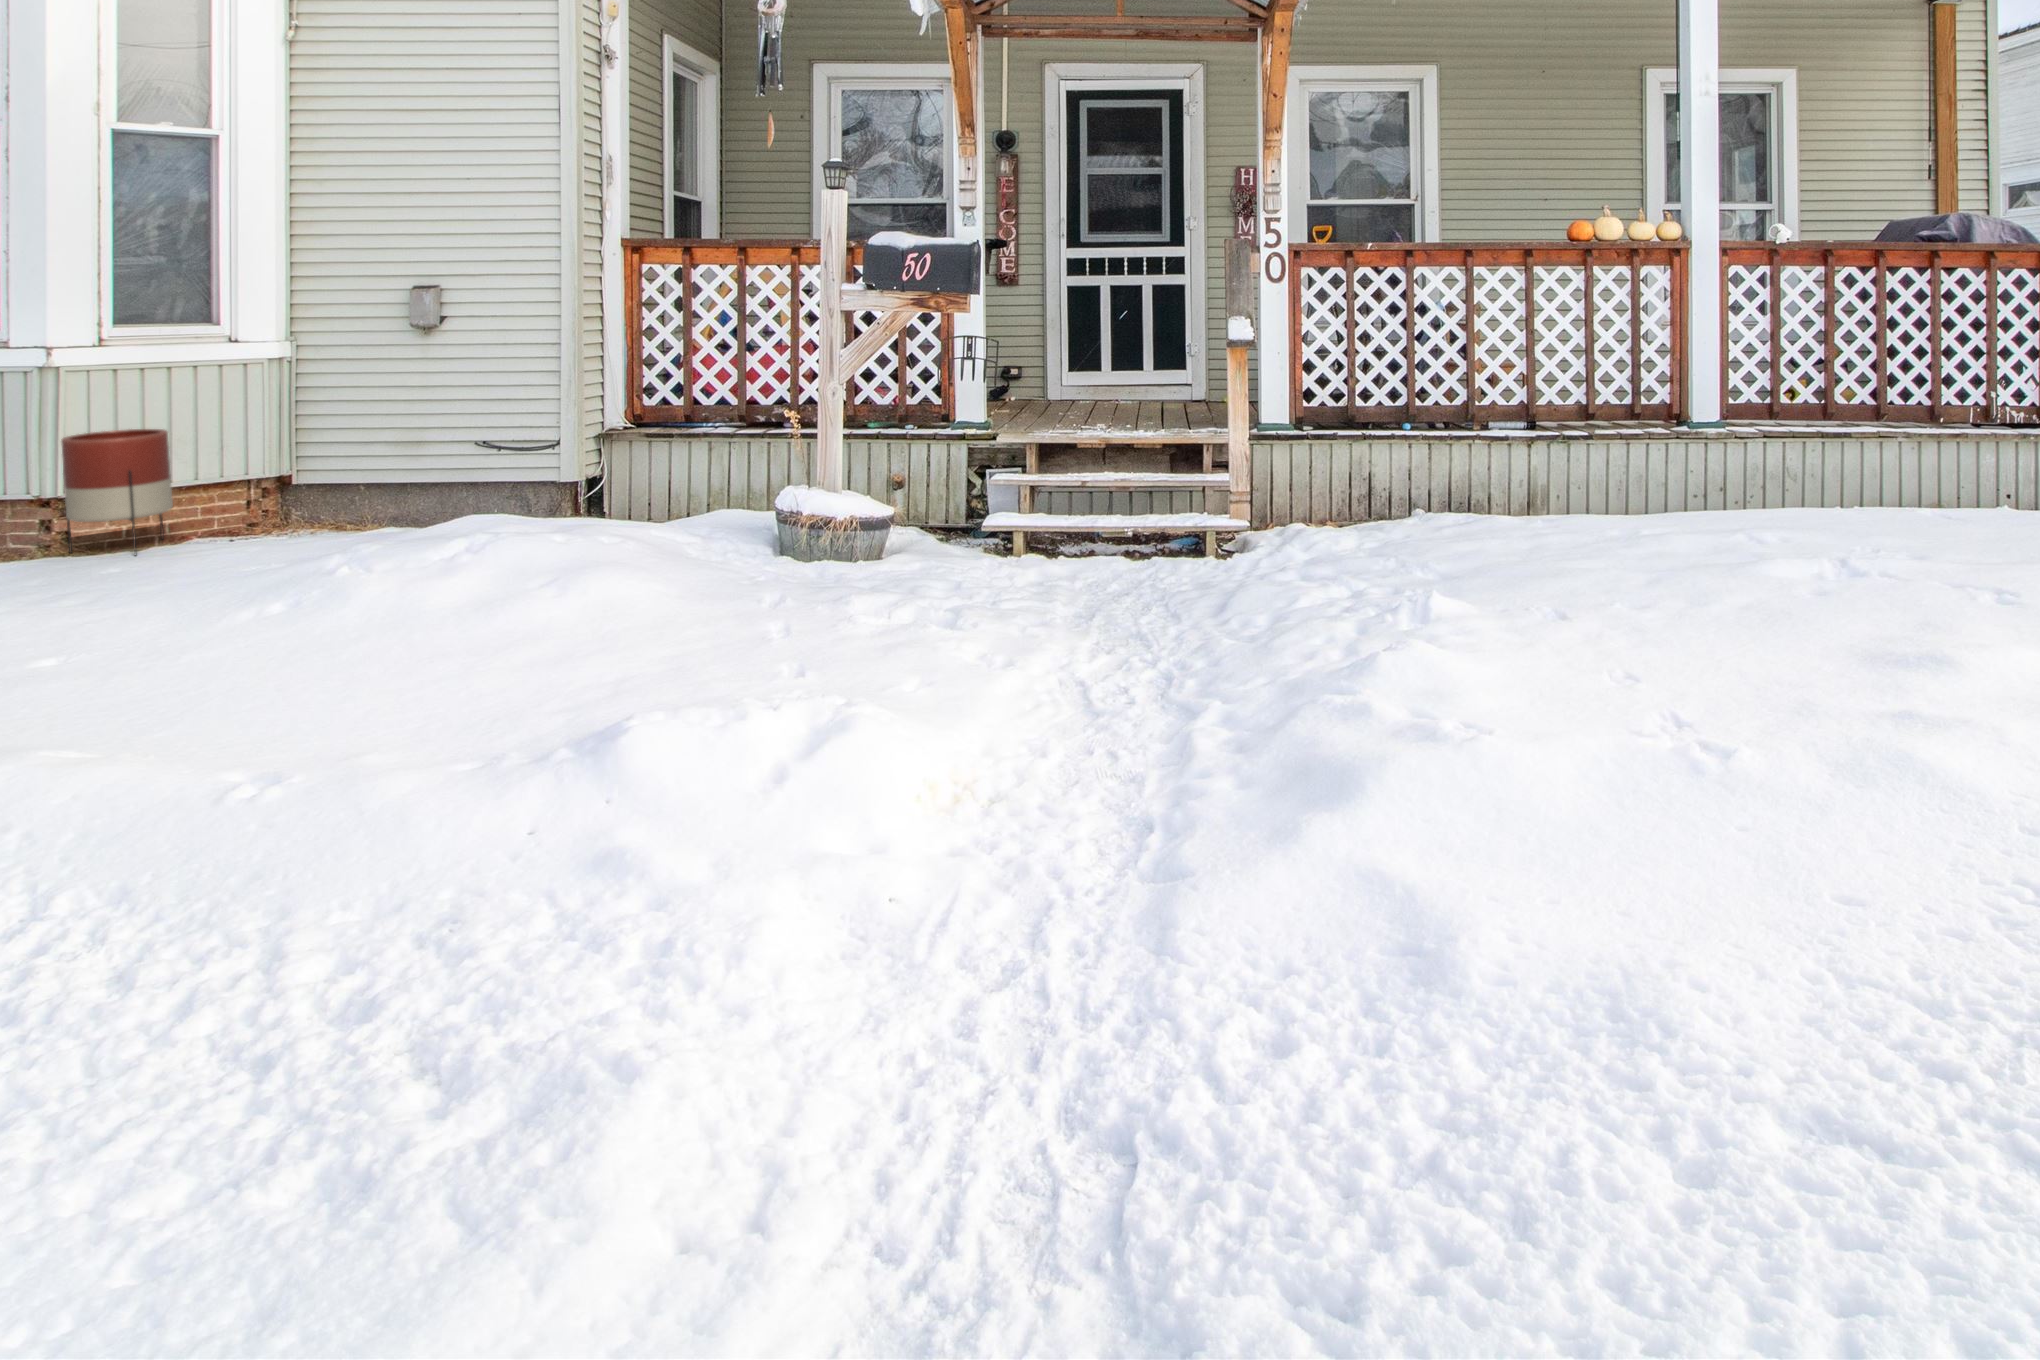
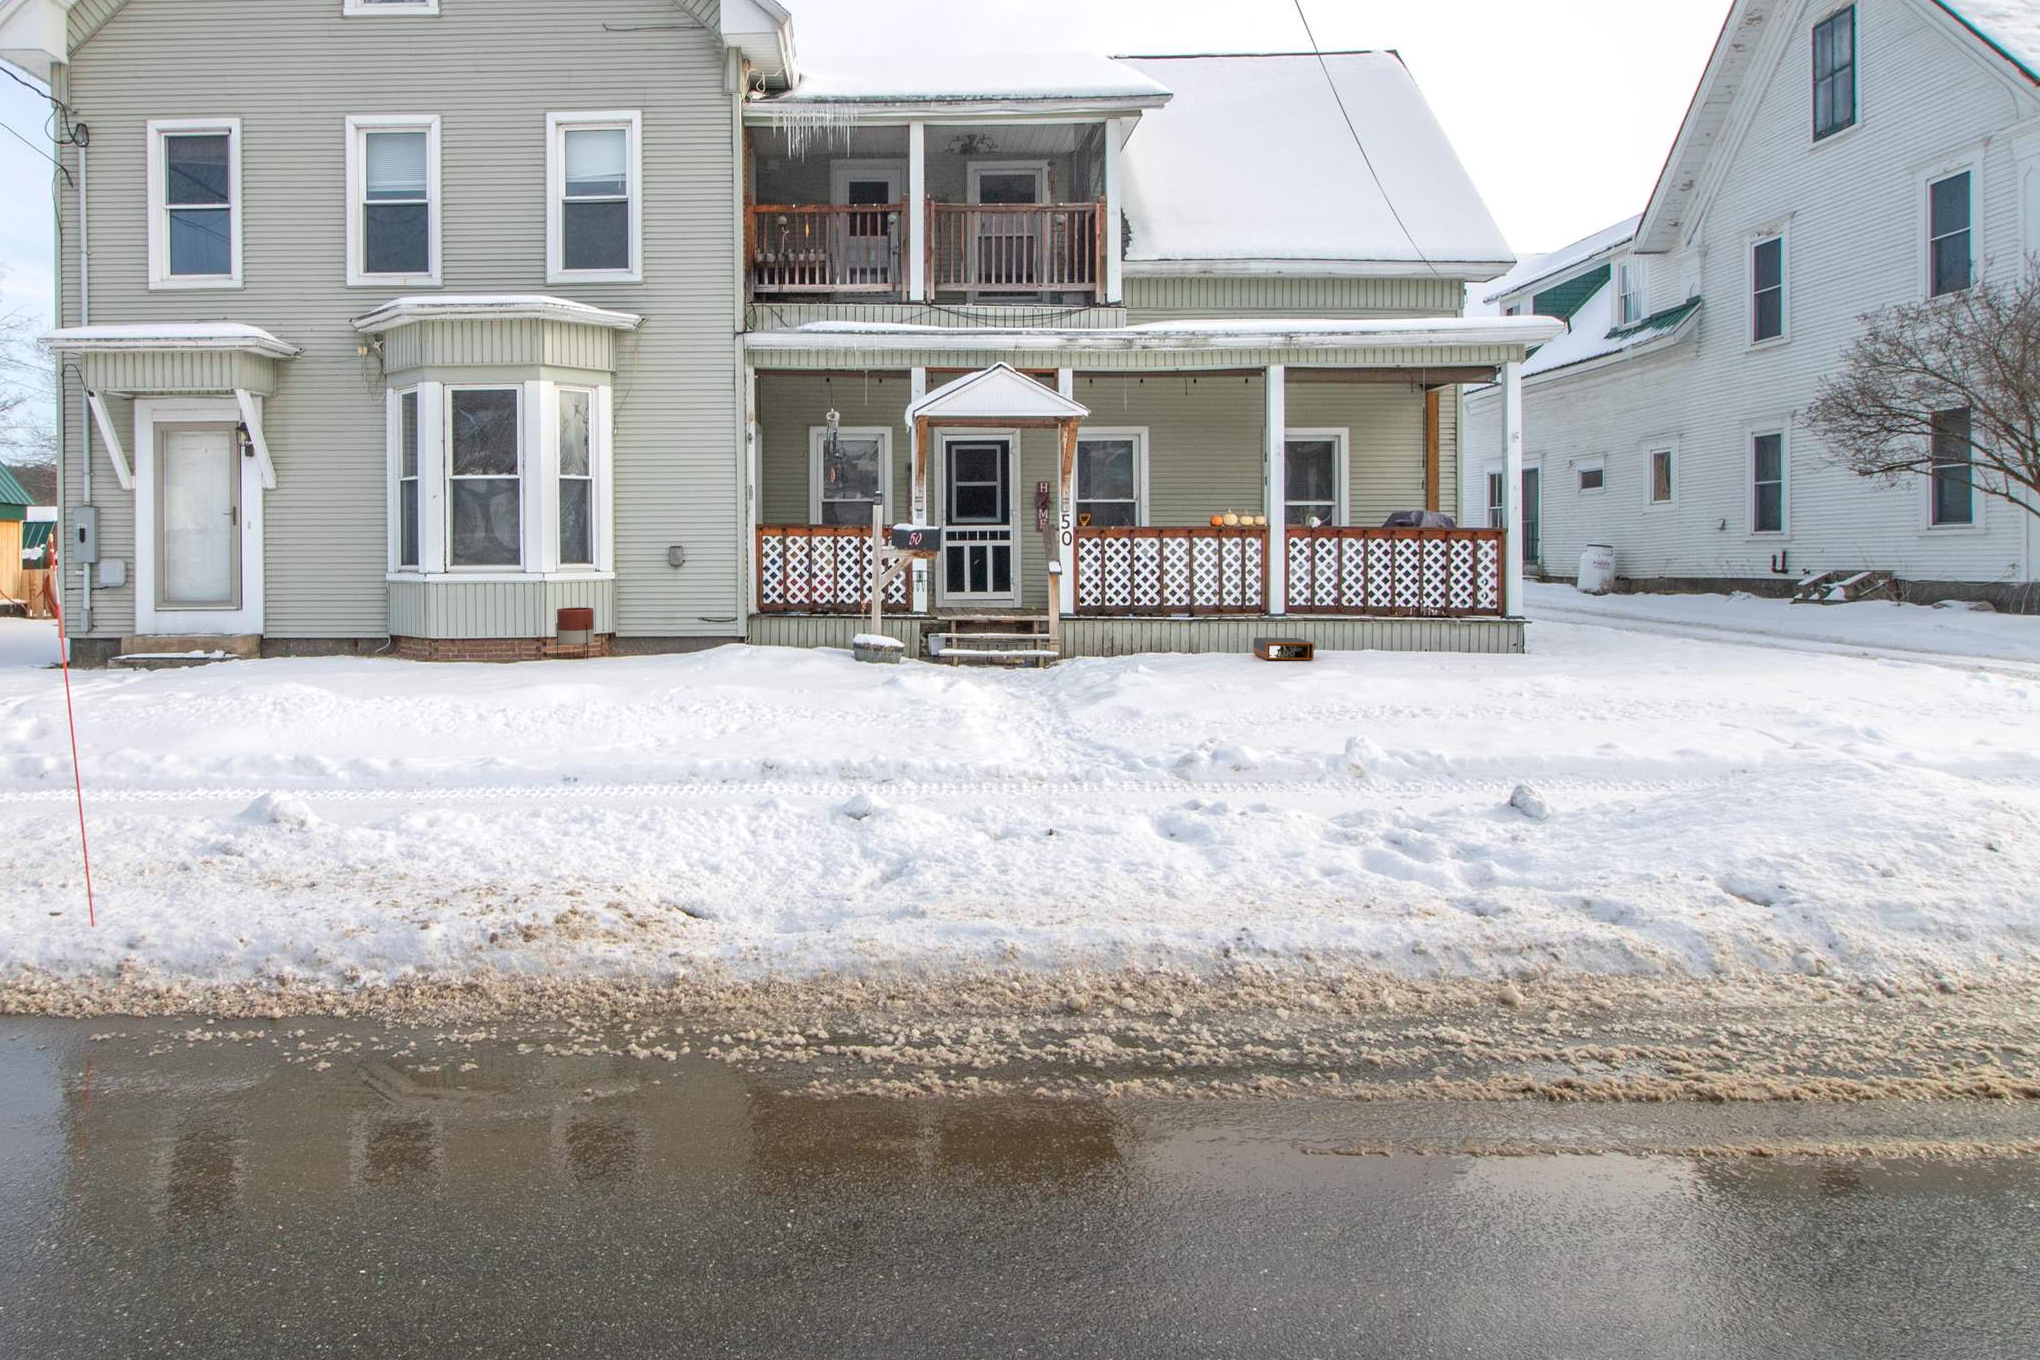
storage box: none [1659,472,1795,526] -> present [1253,638,1314,660]

